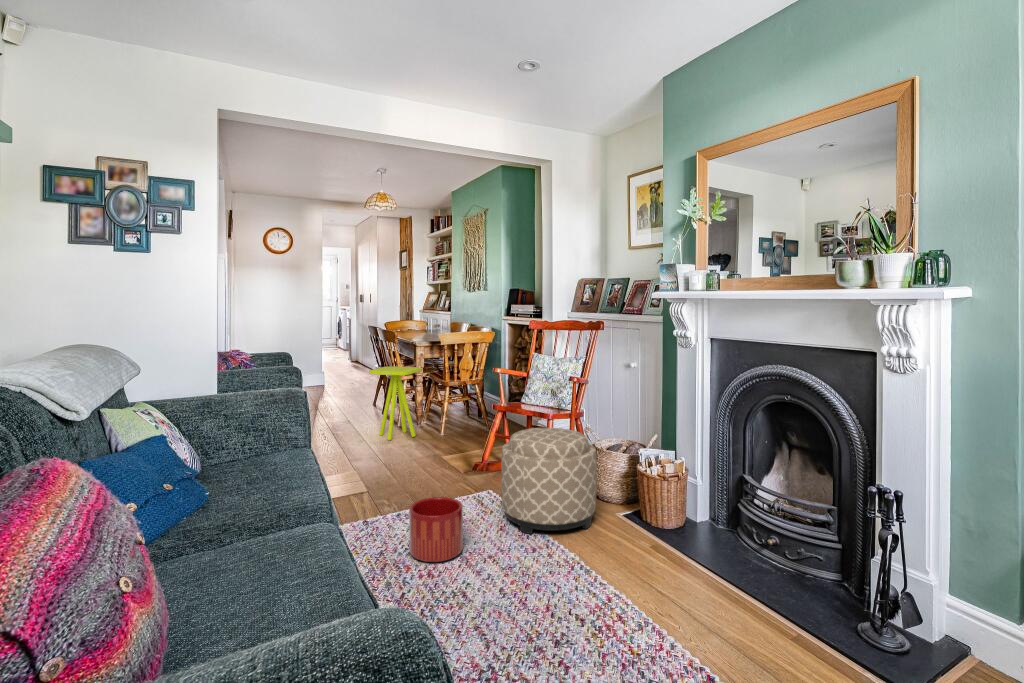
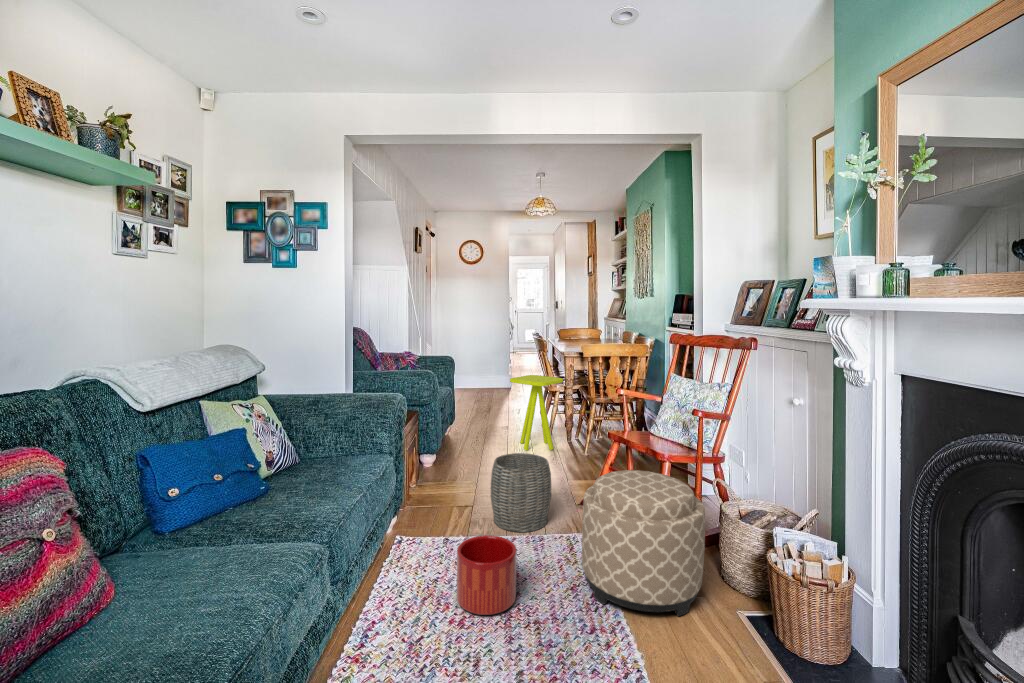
woven basket: none [395,432,453,502] -> present [491,453,551,532]

